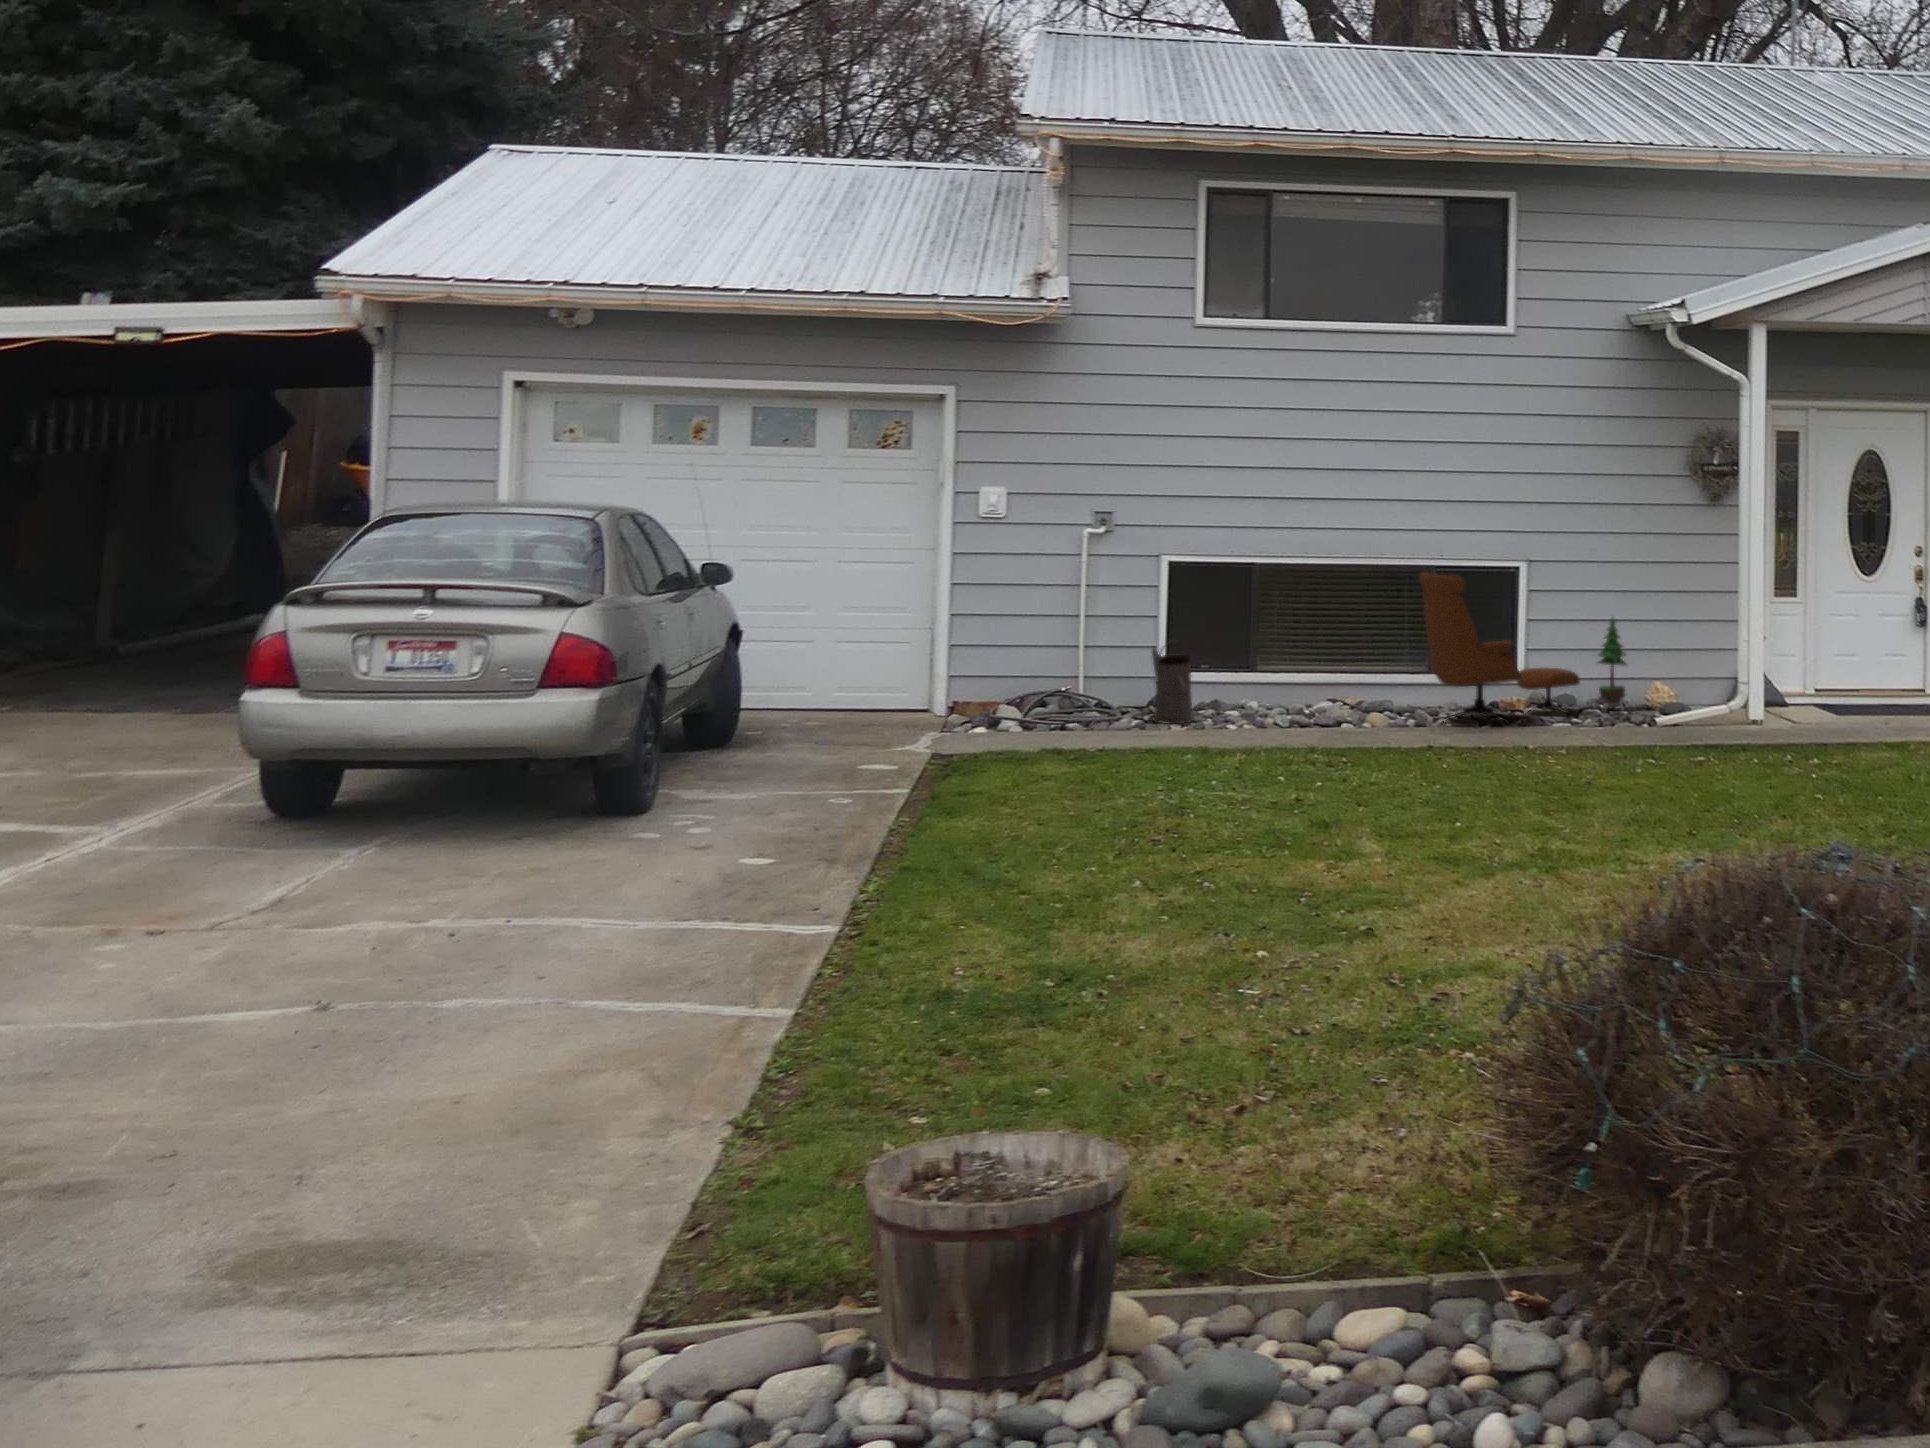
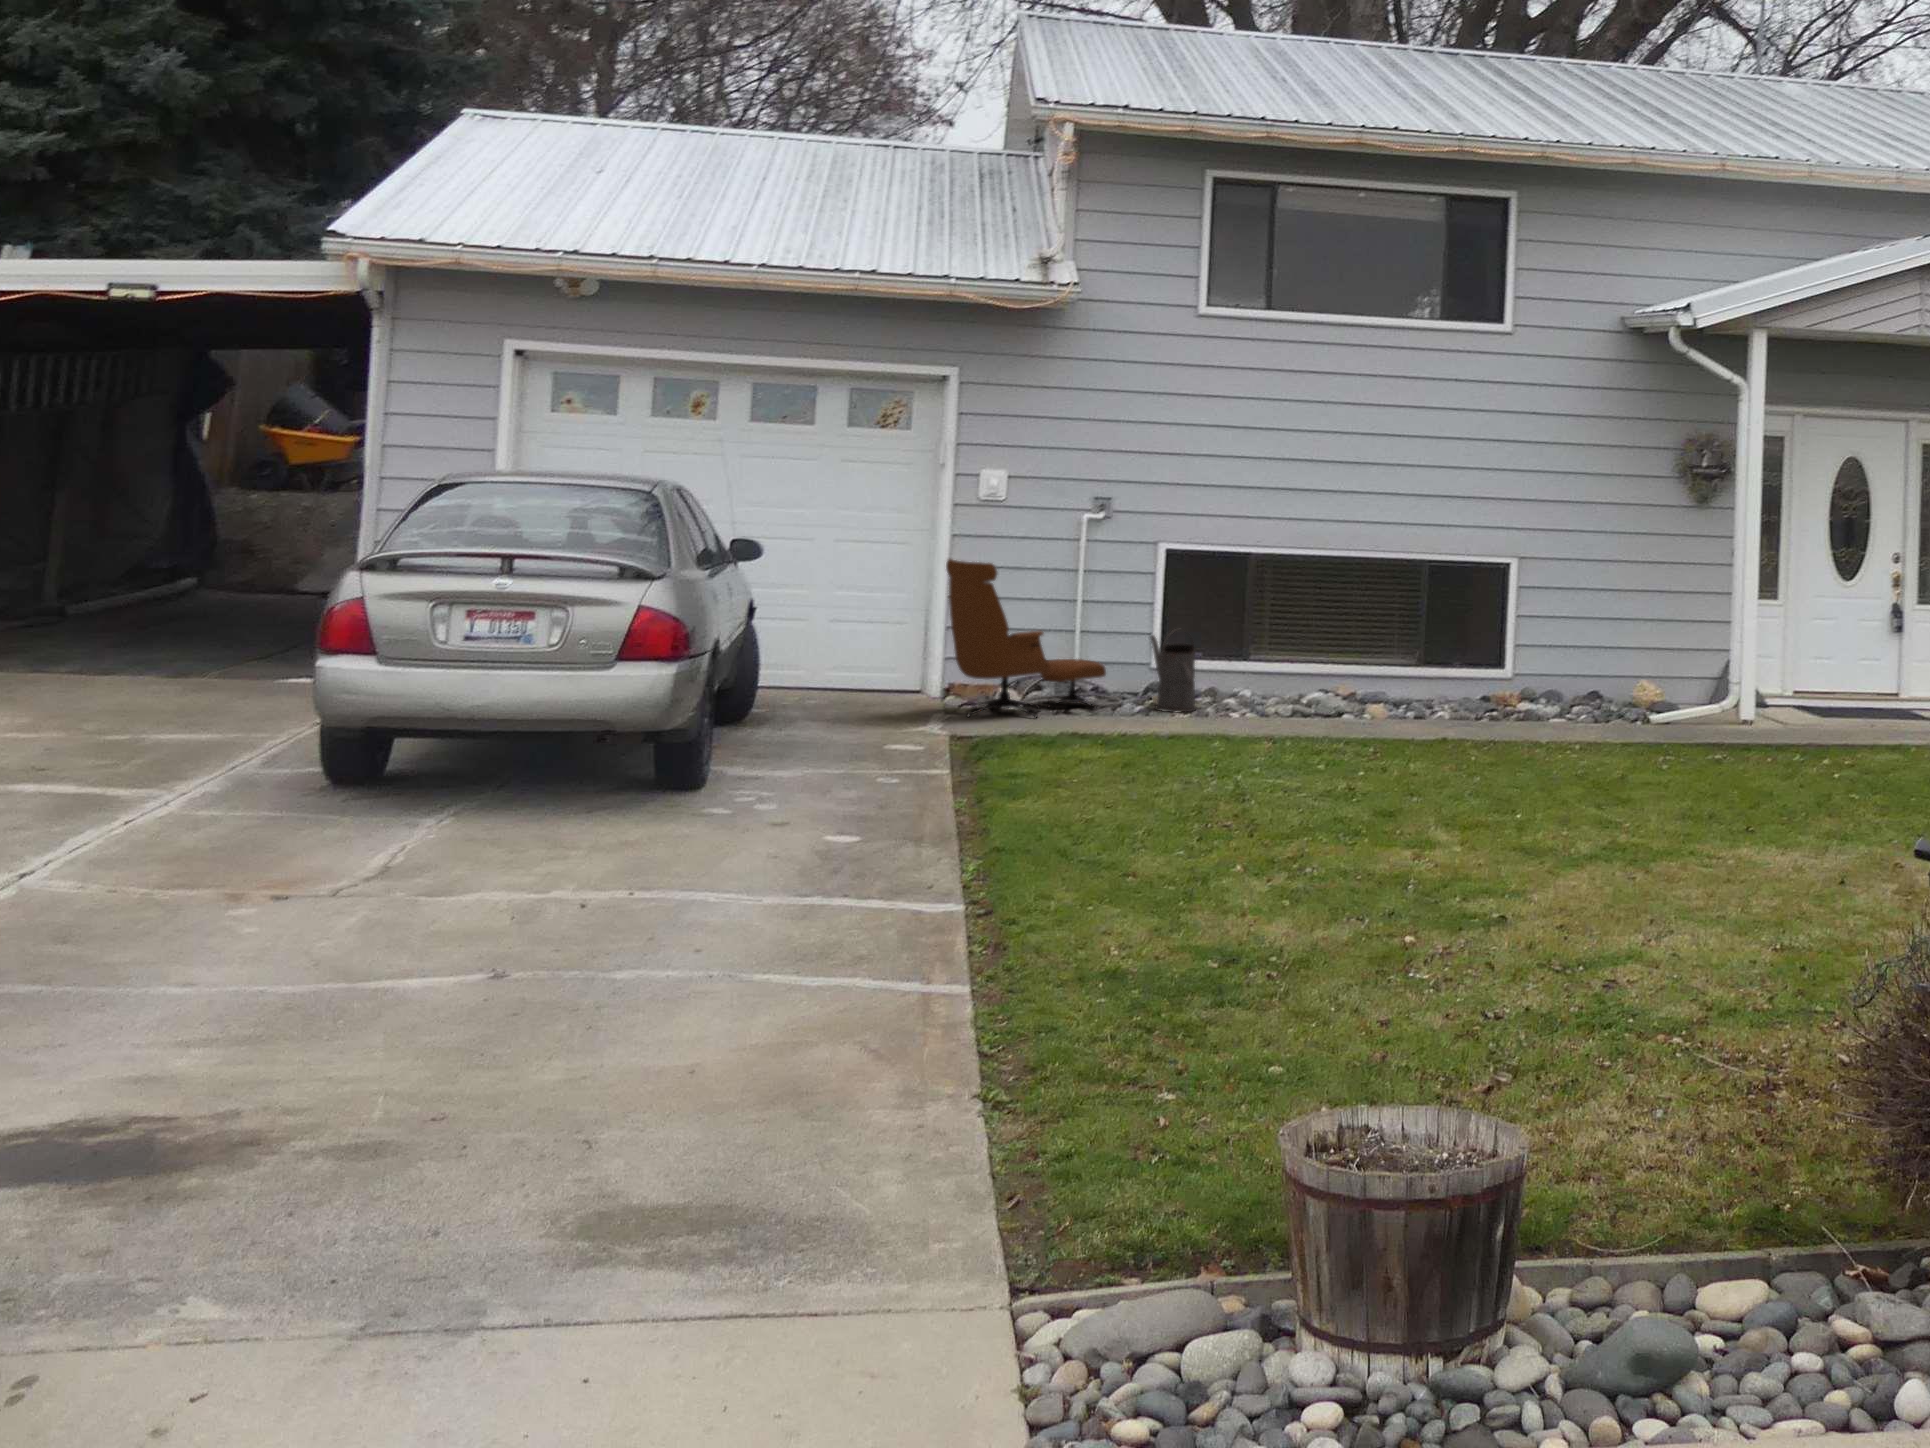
lounge chair: present [1420,572,1580,723] -> present [946,559,1106,717]
potted tree: present [1598,618,1626,709] -> none [1586,613,1619,707]

